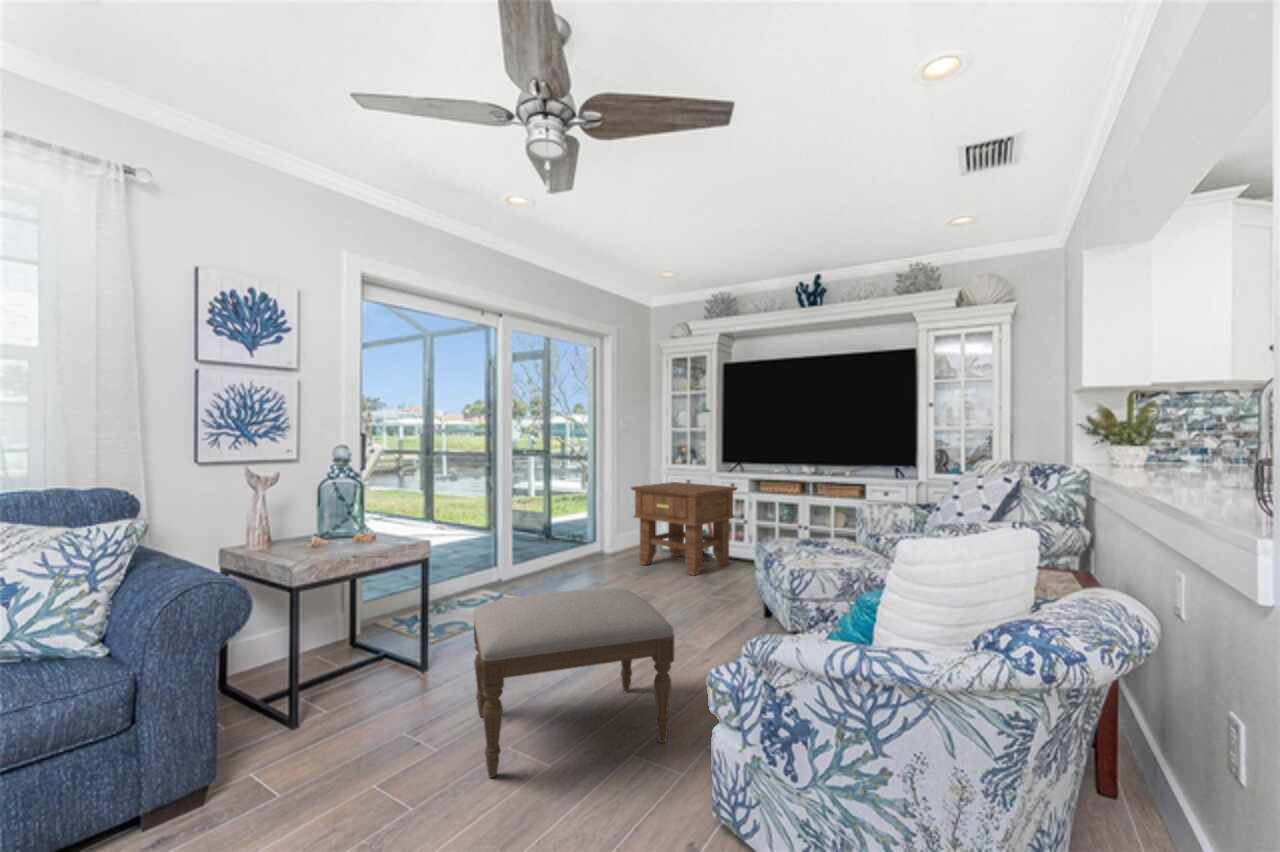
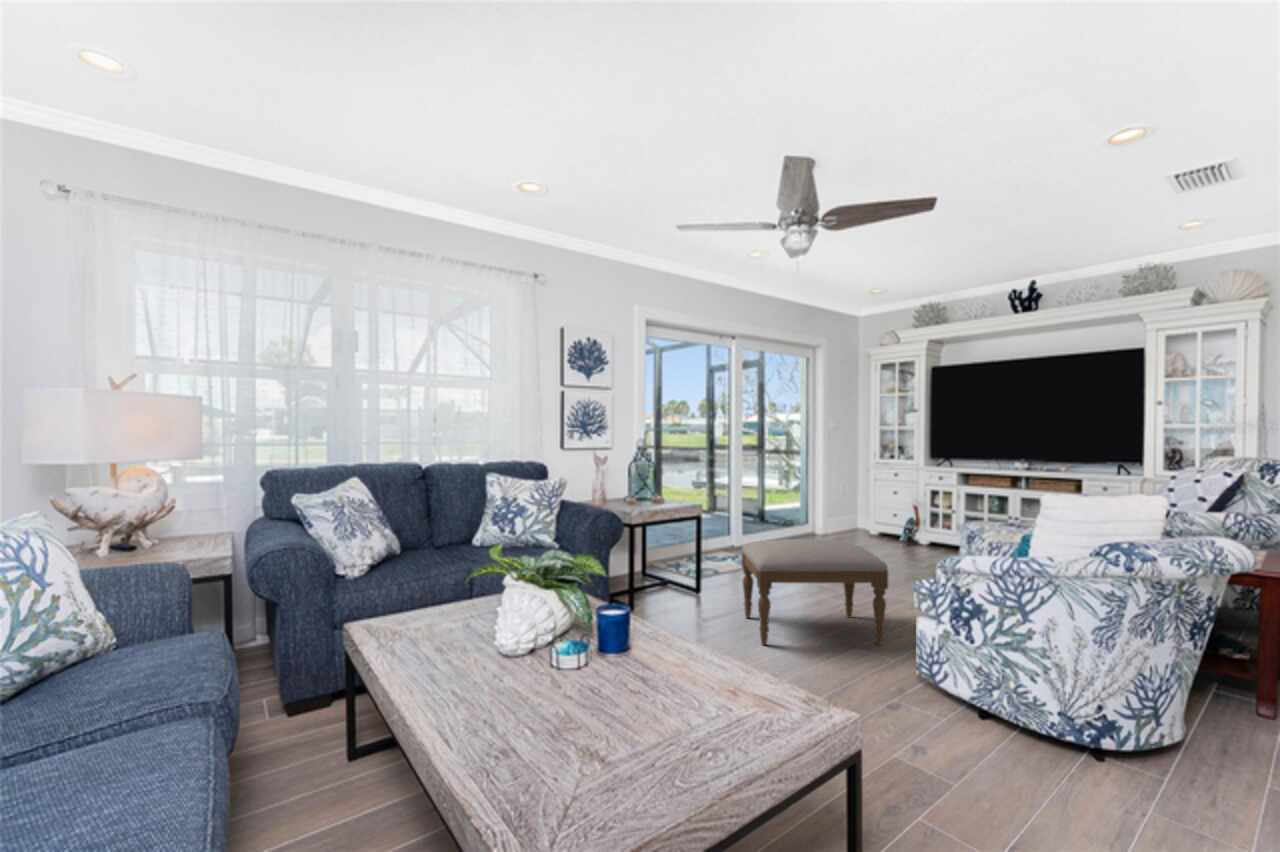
side table: present [631,482,737,576] -> none [843,474,946,555]

